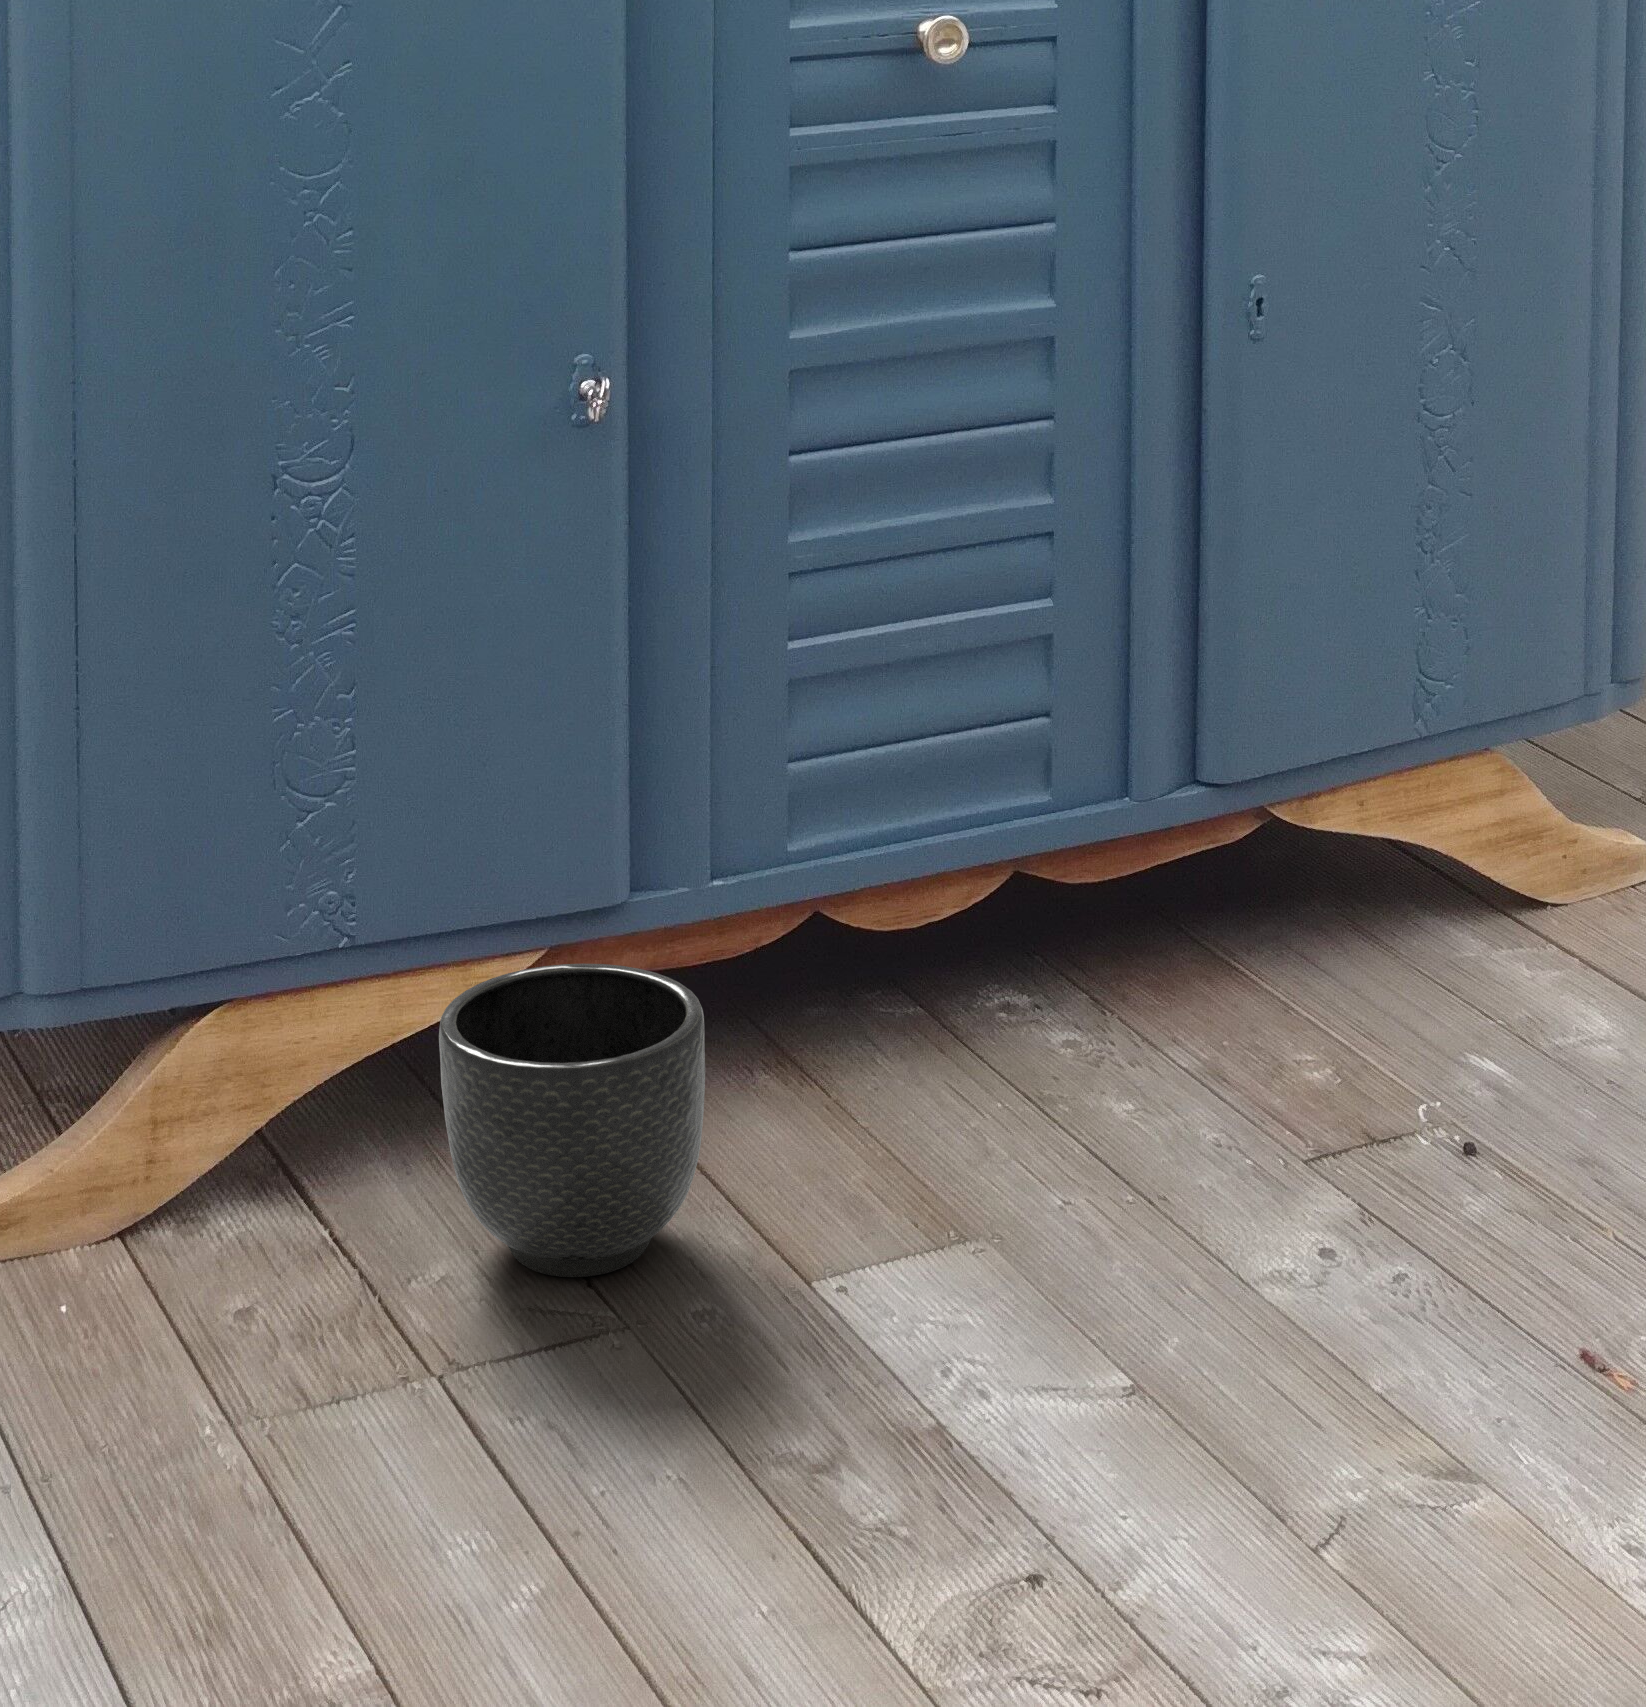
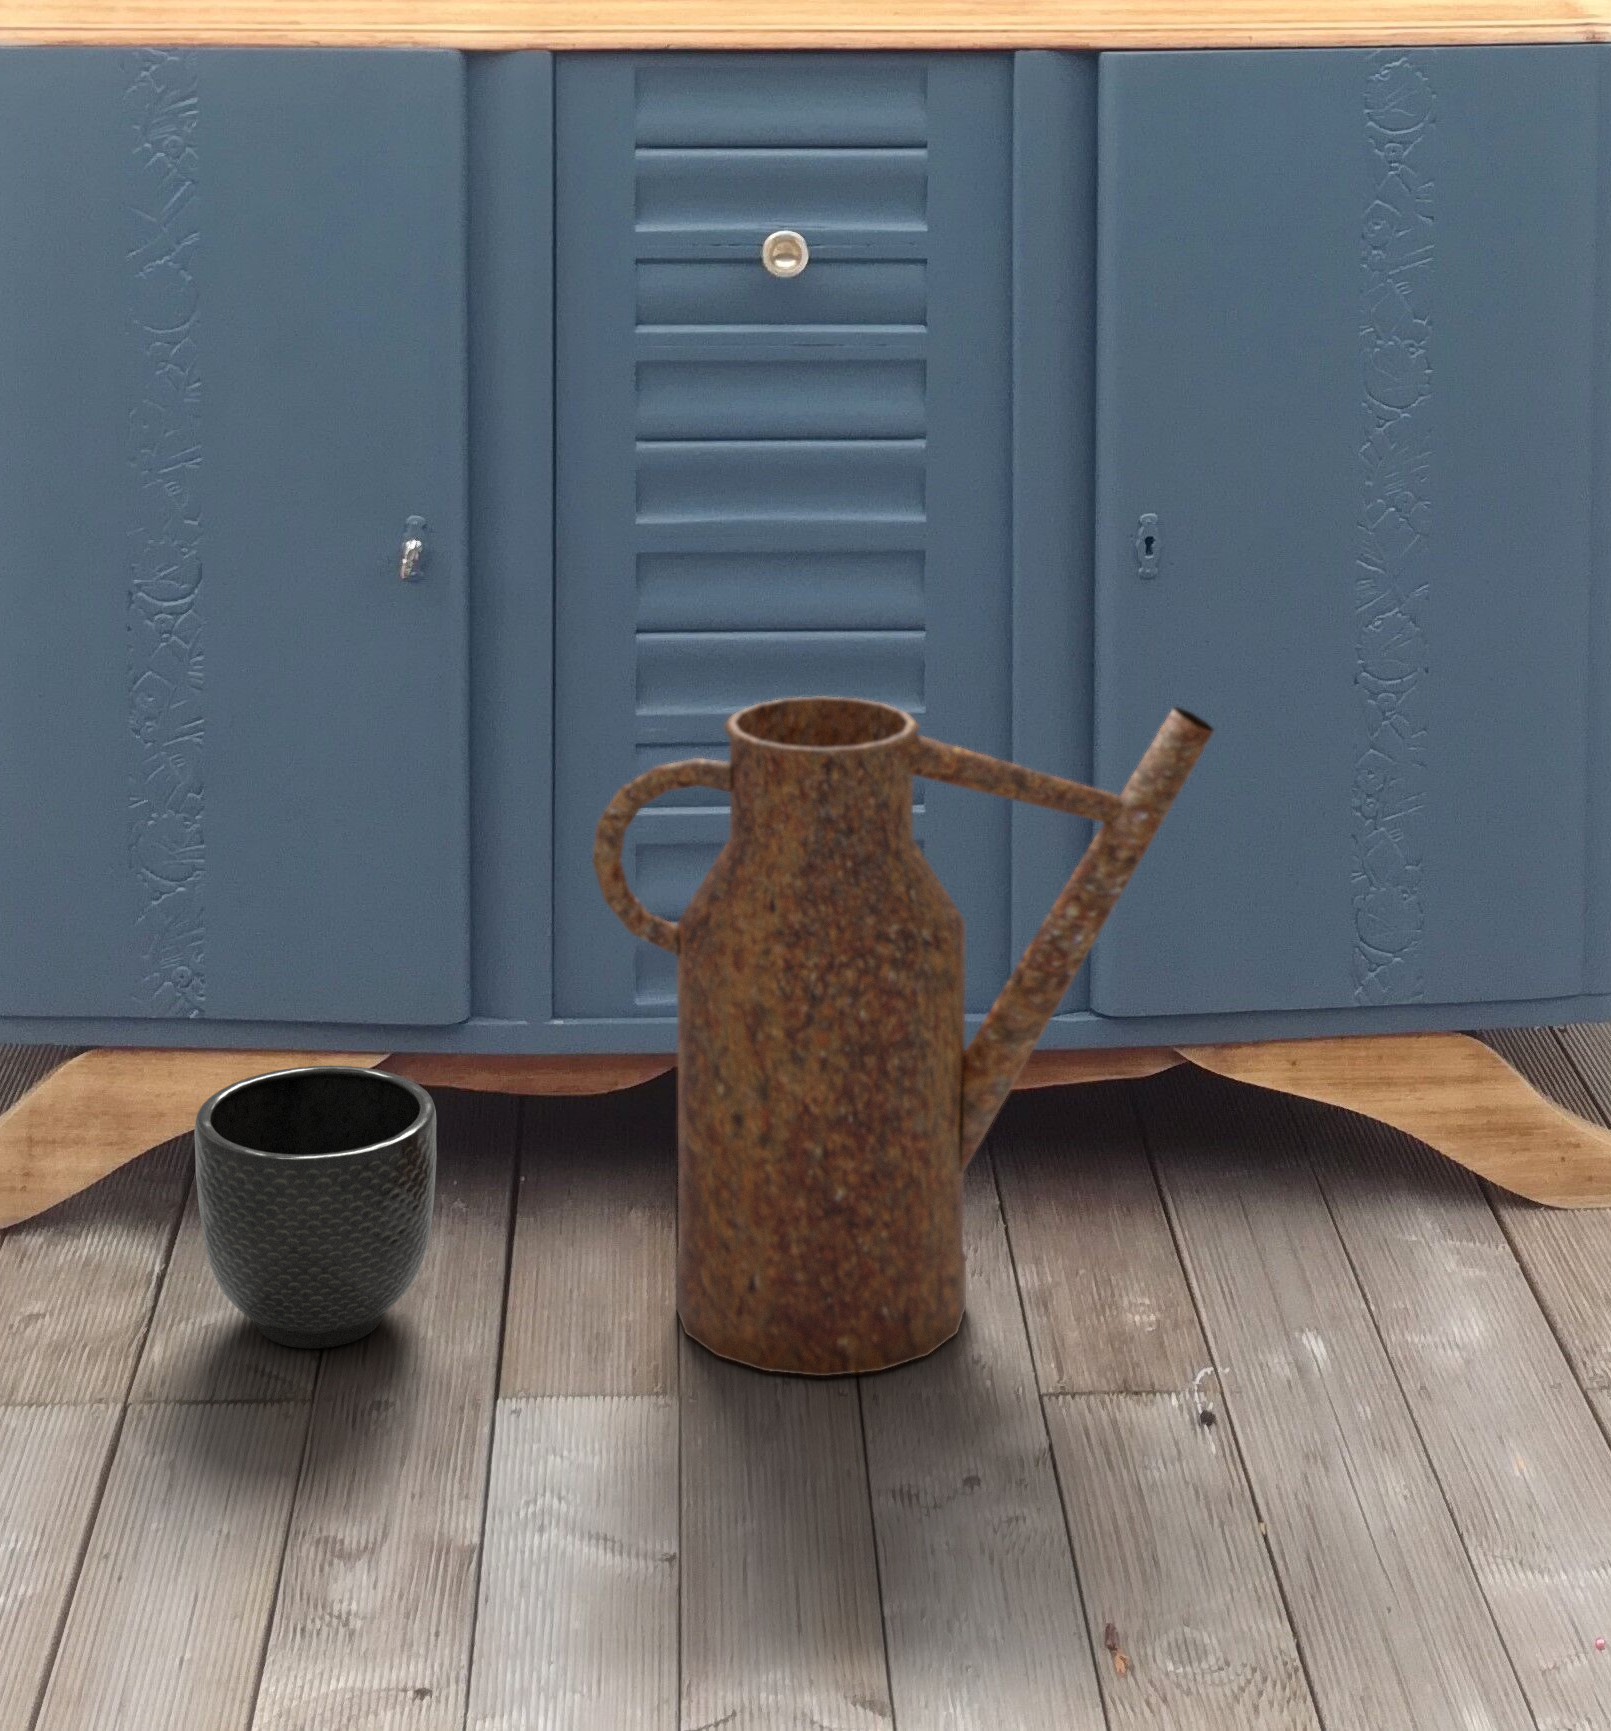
watering can: none [826,453,1386,1190] -> present [592,696,1214,1376]

